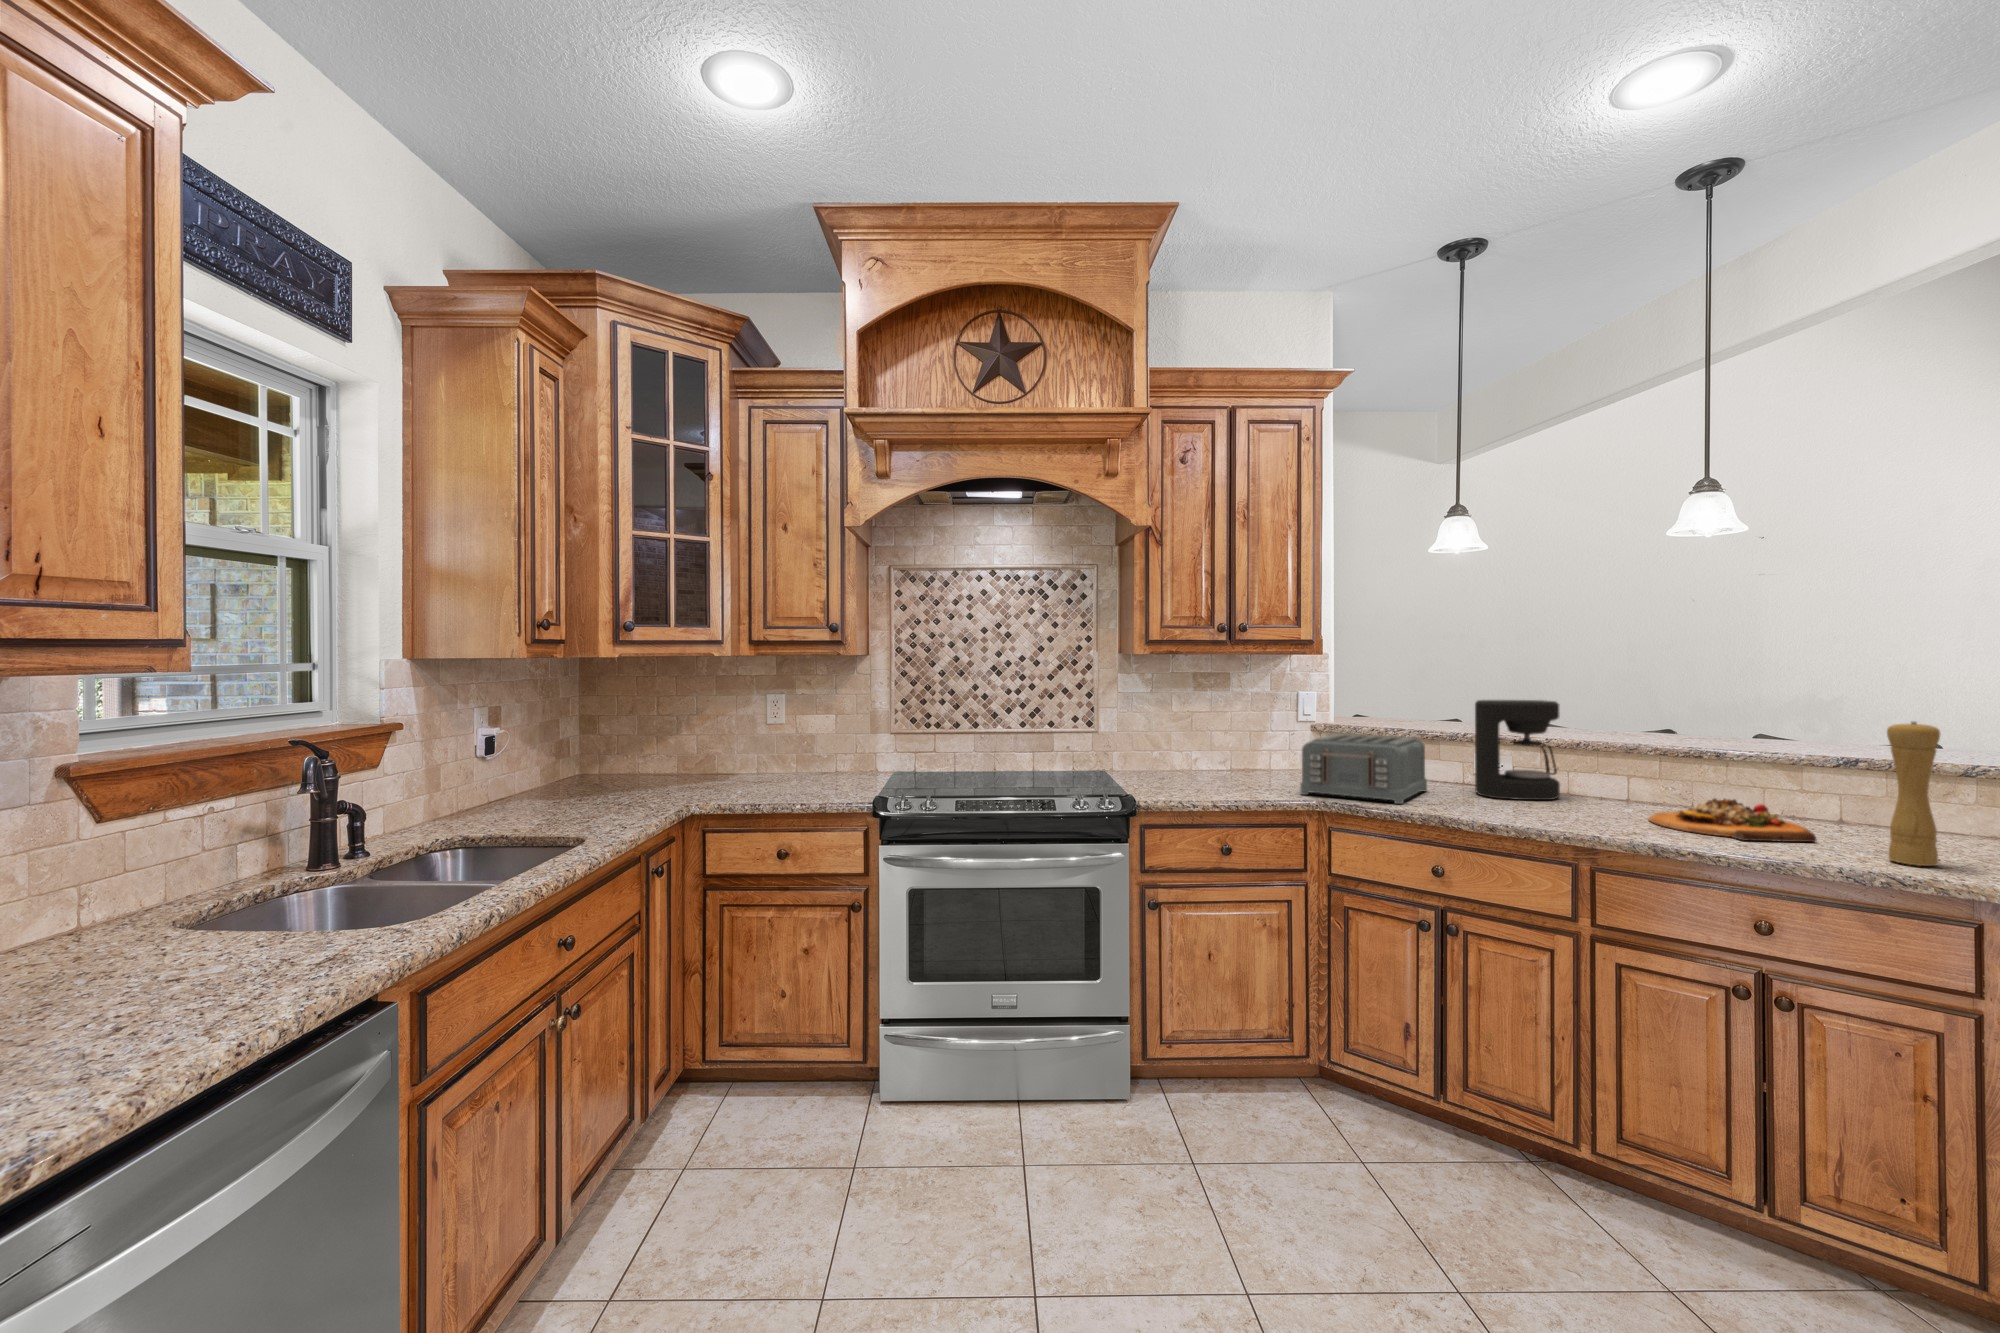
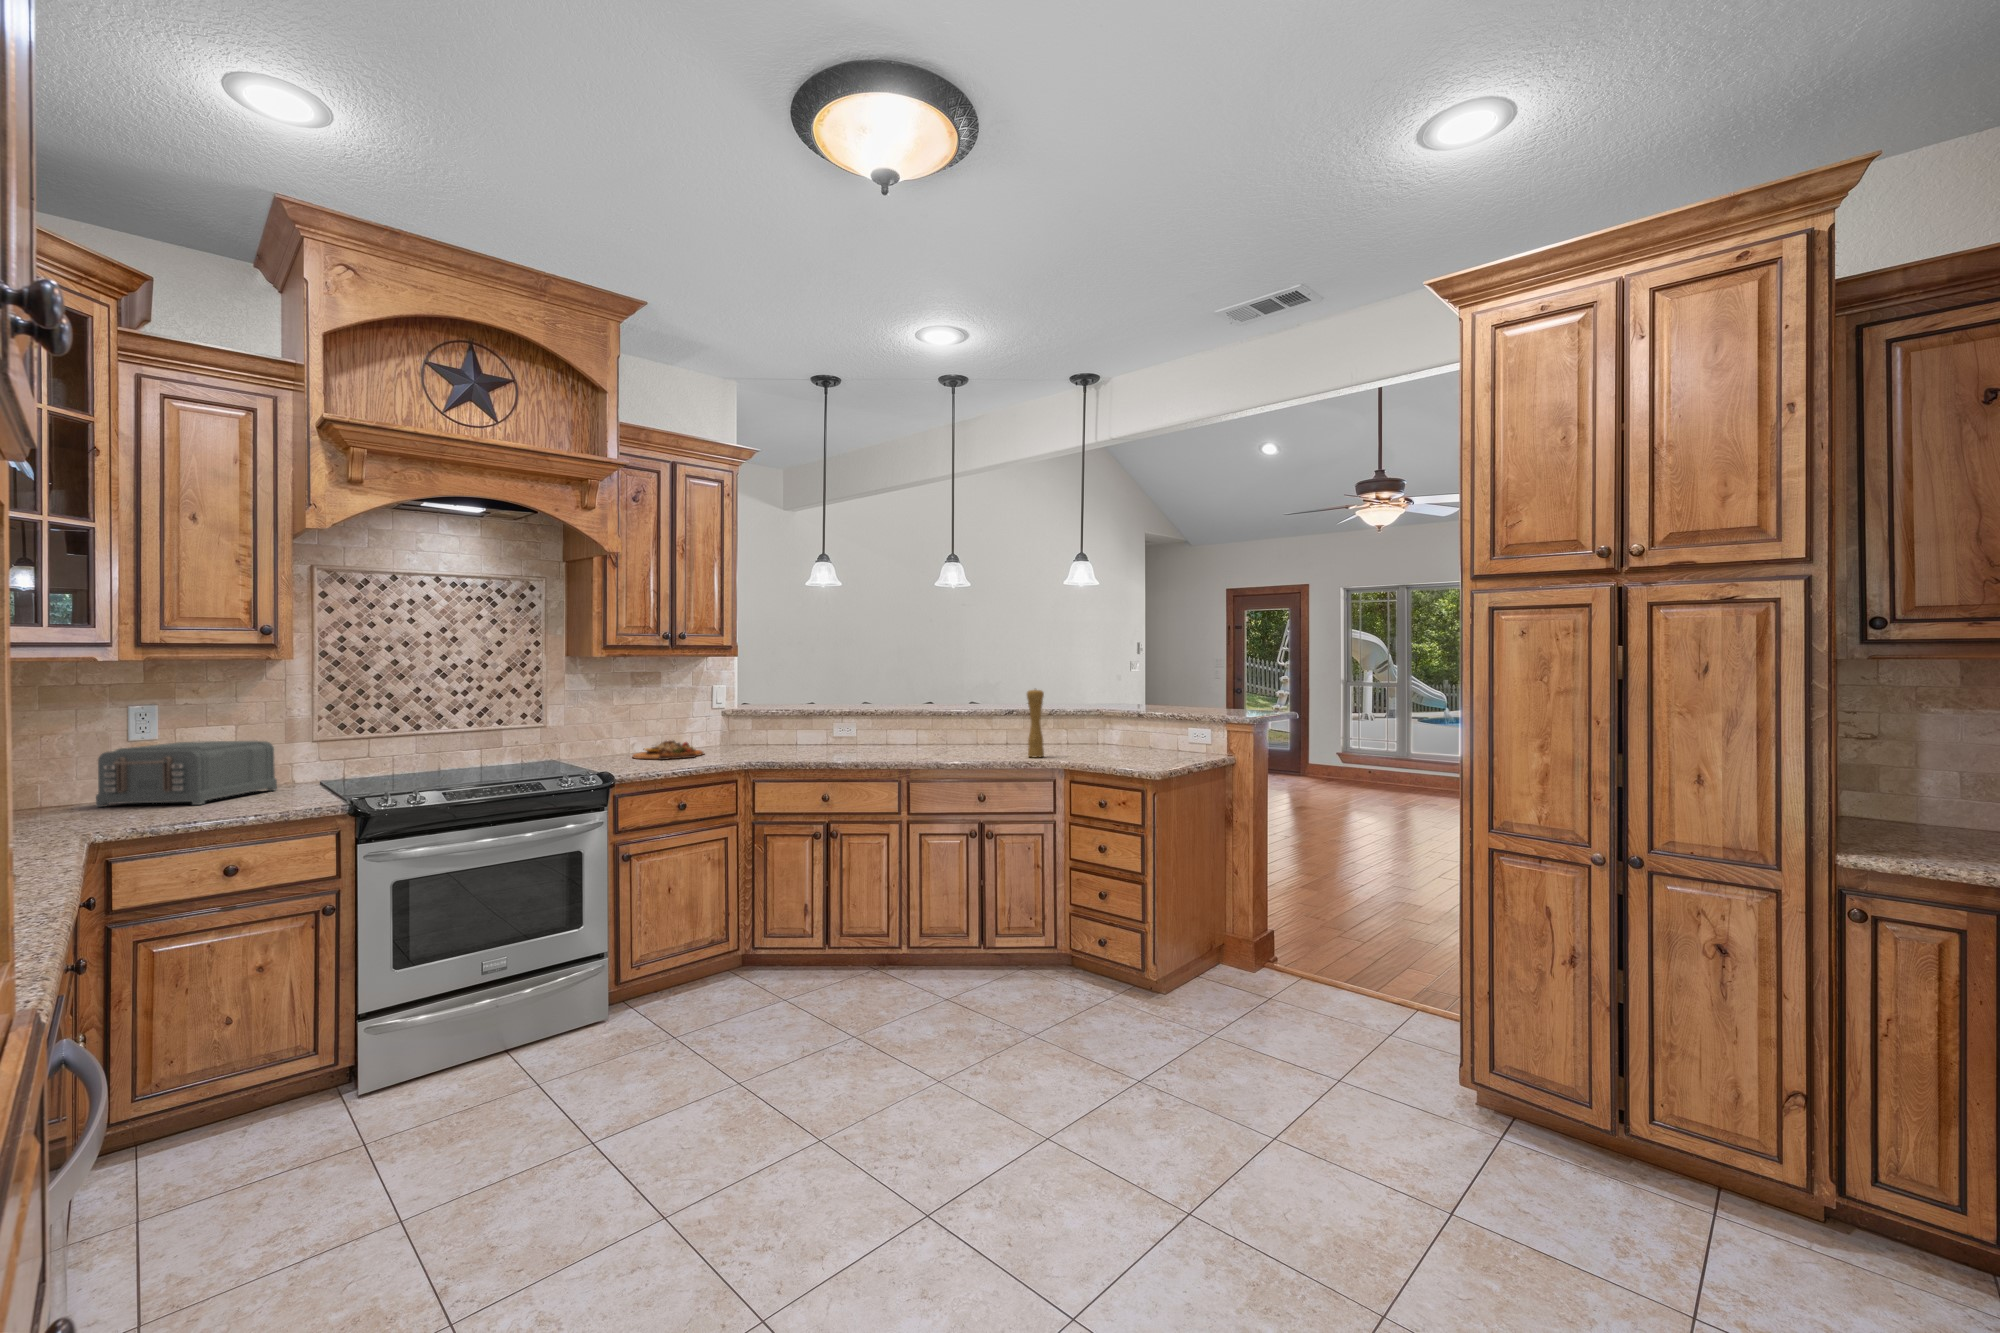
coffee maker: present [1475,700,1560,800] -> none [841,687,889,751]
toaster: present [1300,734,1427,804] -> present [96,741,277,807]
cutting board: present [1649,798,1816,842] -> present [632,741,704,760]

